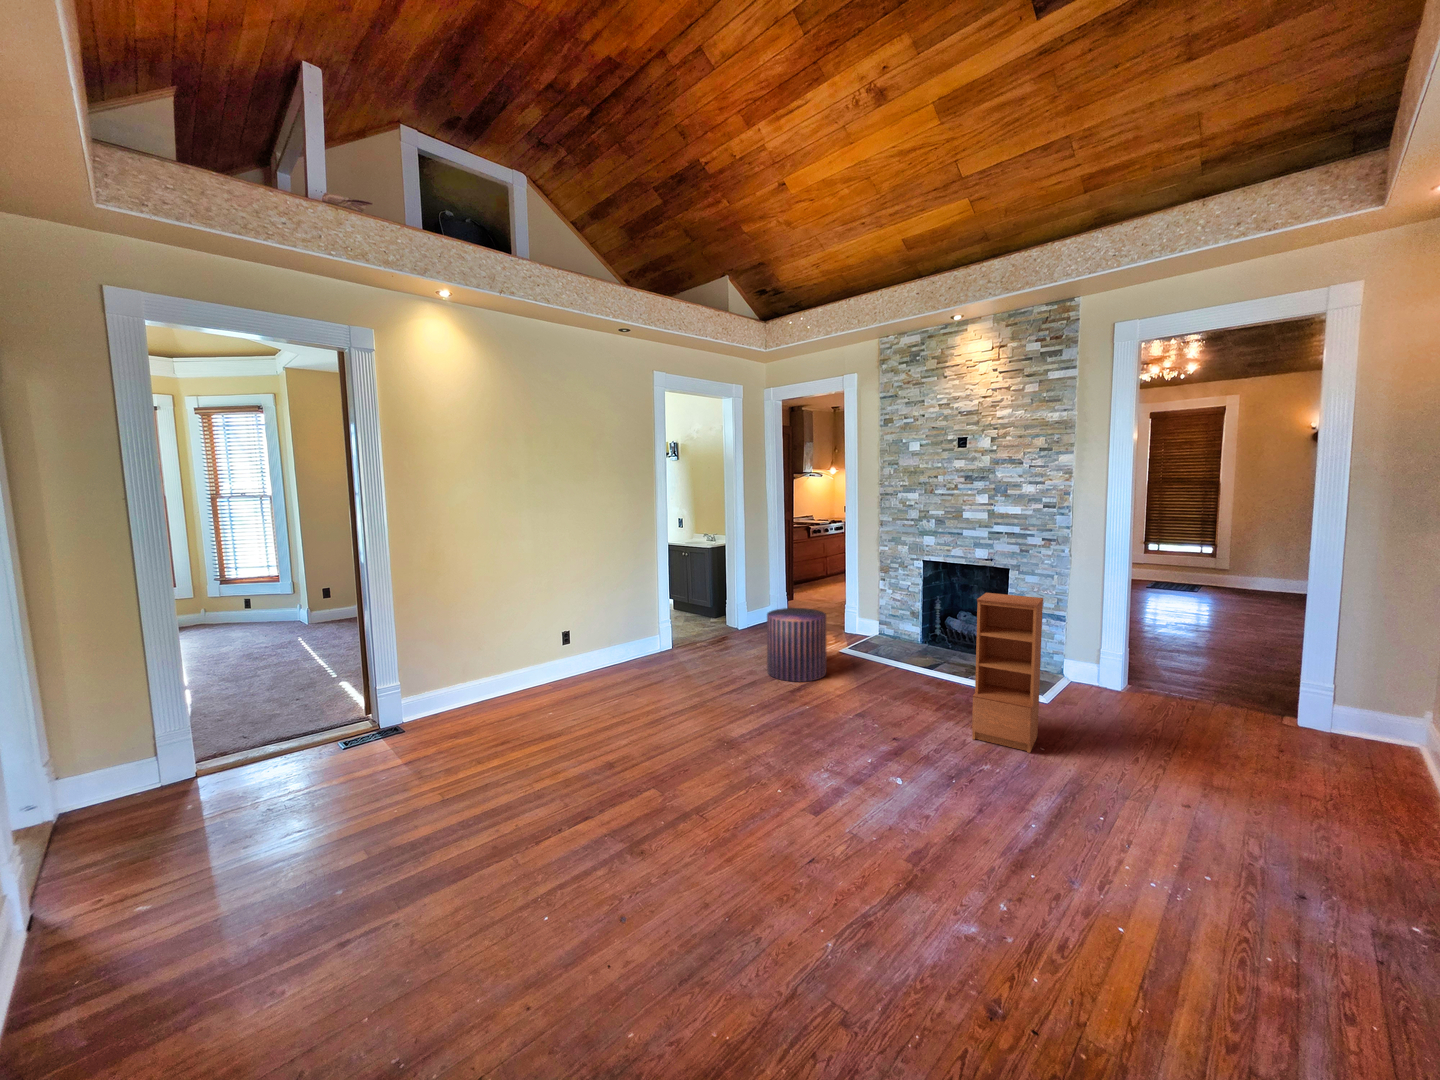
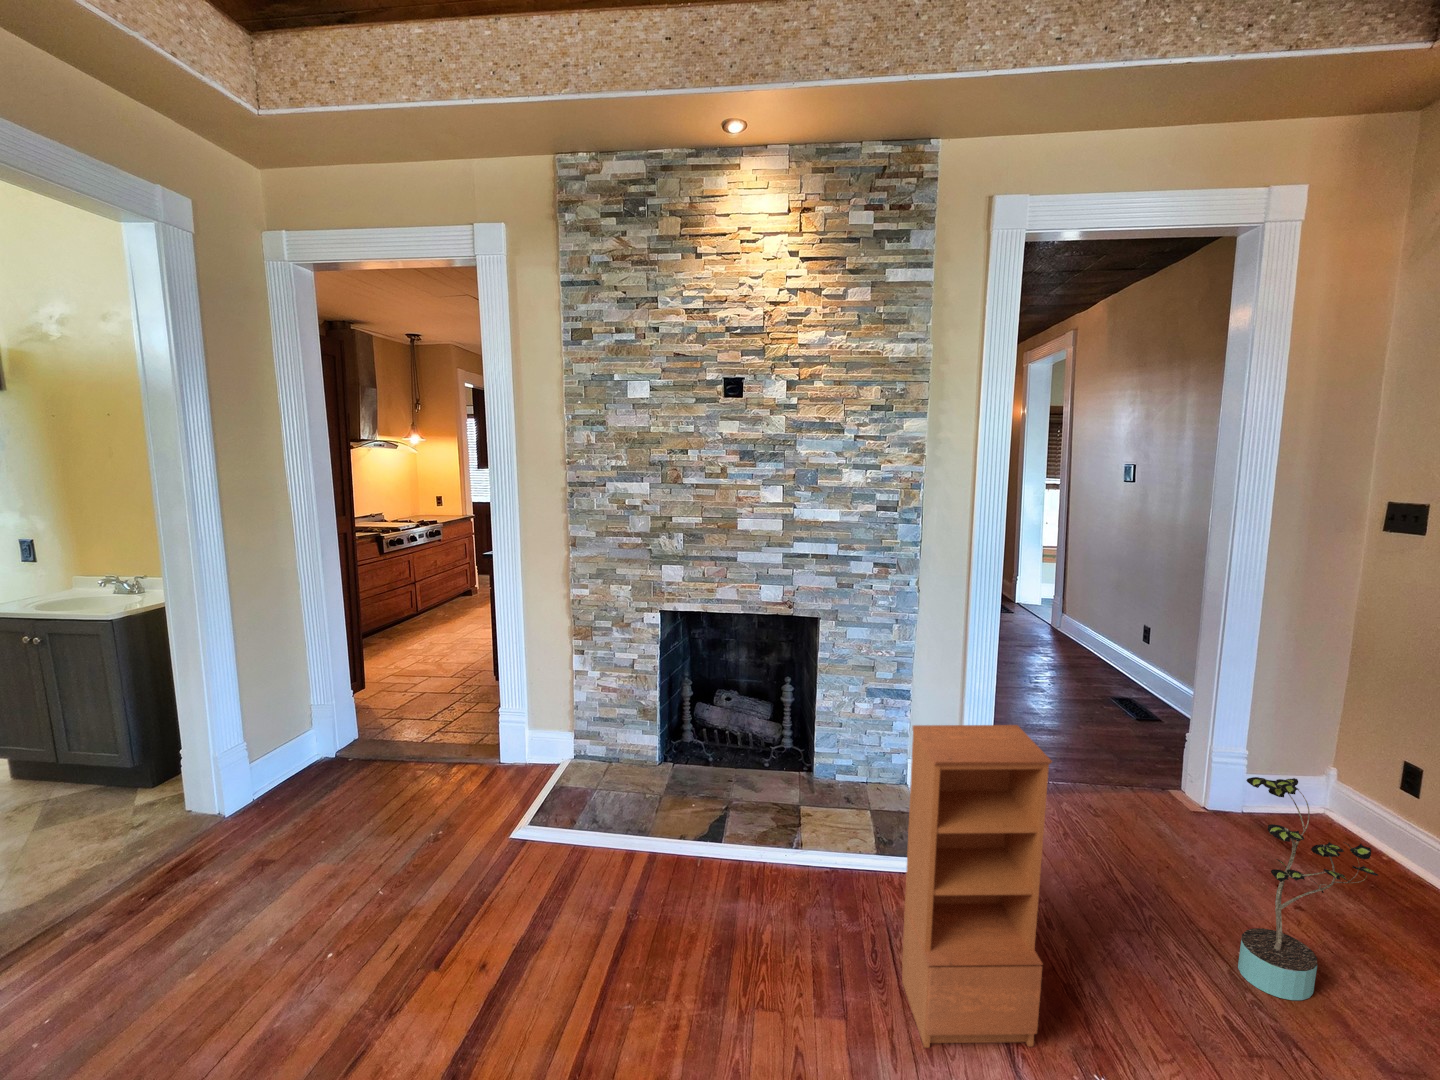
pouf: present [767,608,826,682] -> none [367,773,528,990]
potted plant: none [1201,653,1301,790] -> present [1238,777,1378,1000]

